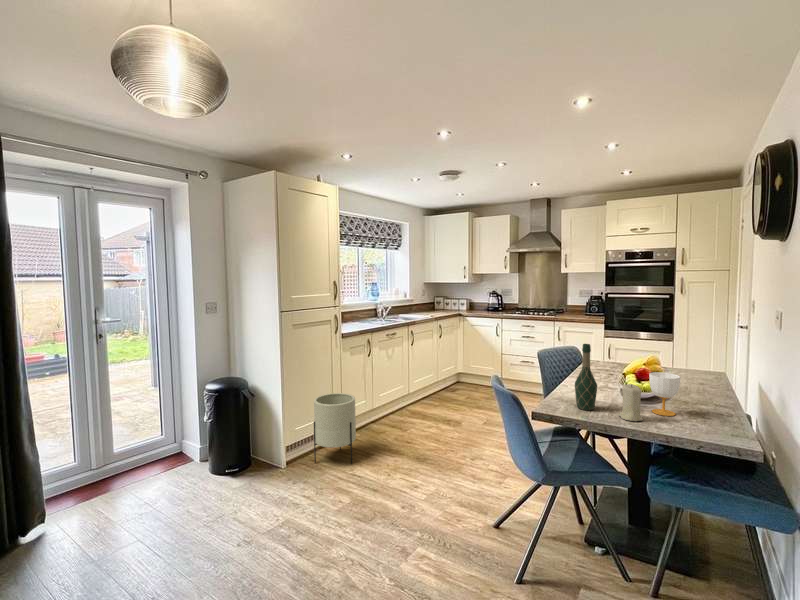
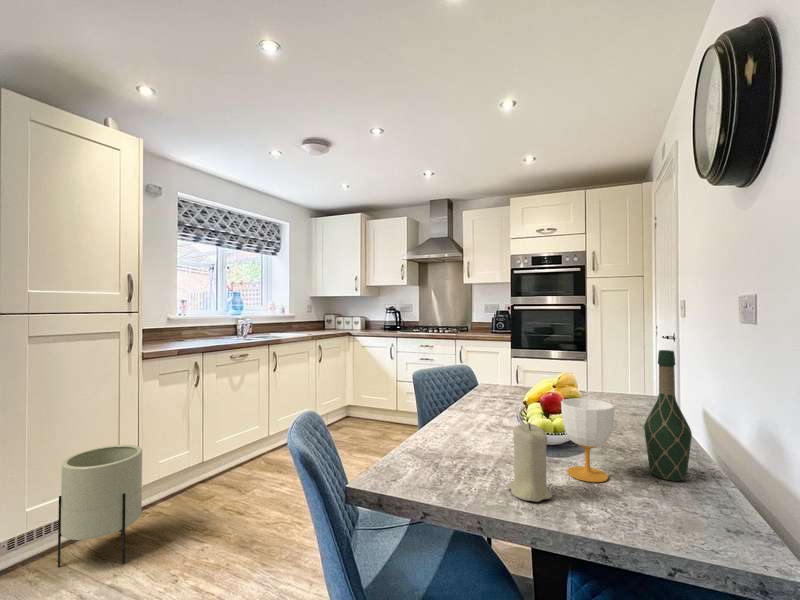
wine bottle: present [575,344,597,410] -> present [644,350,692,481]

